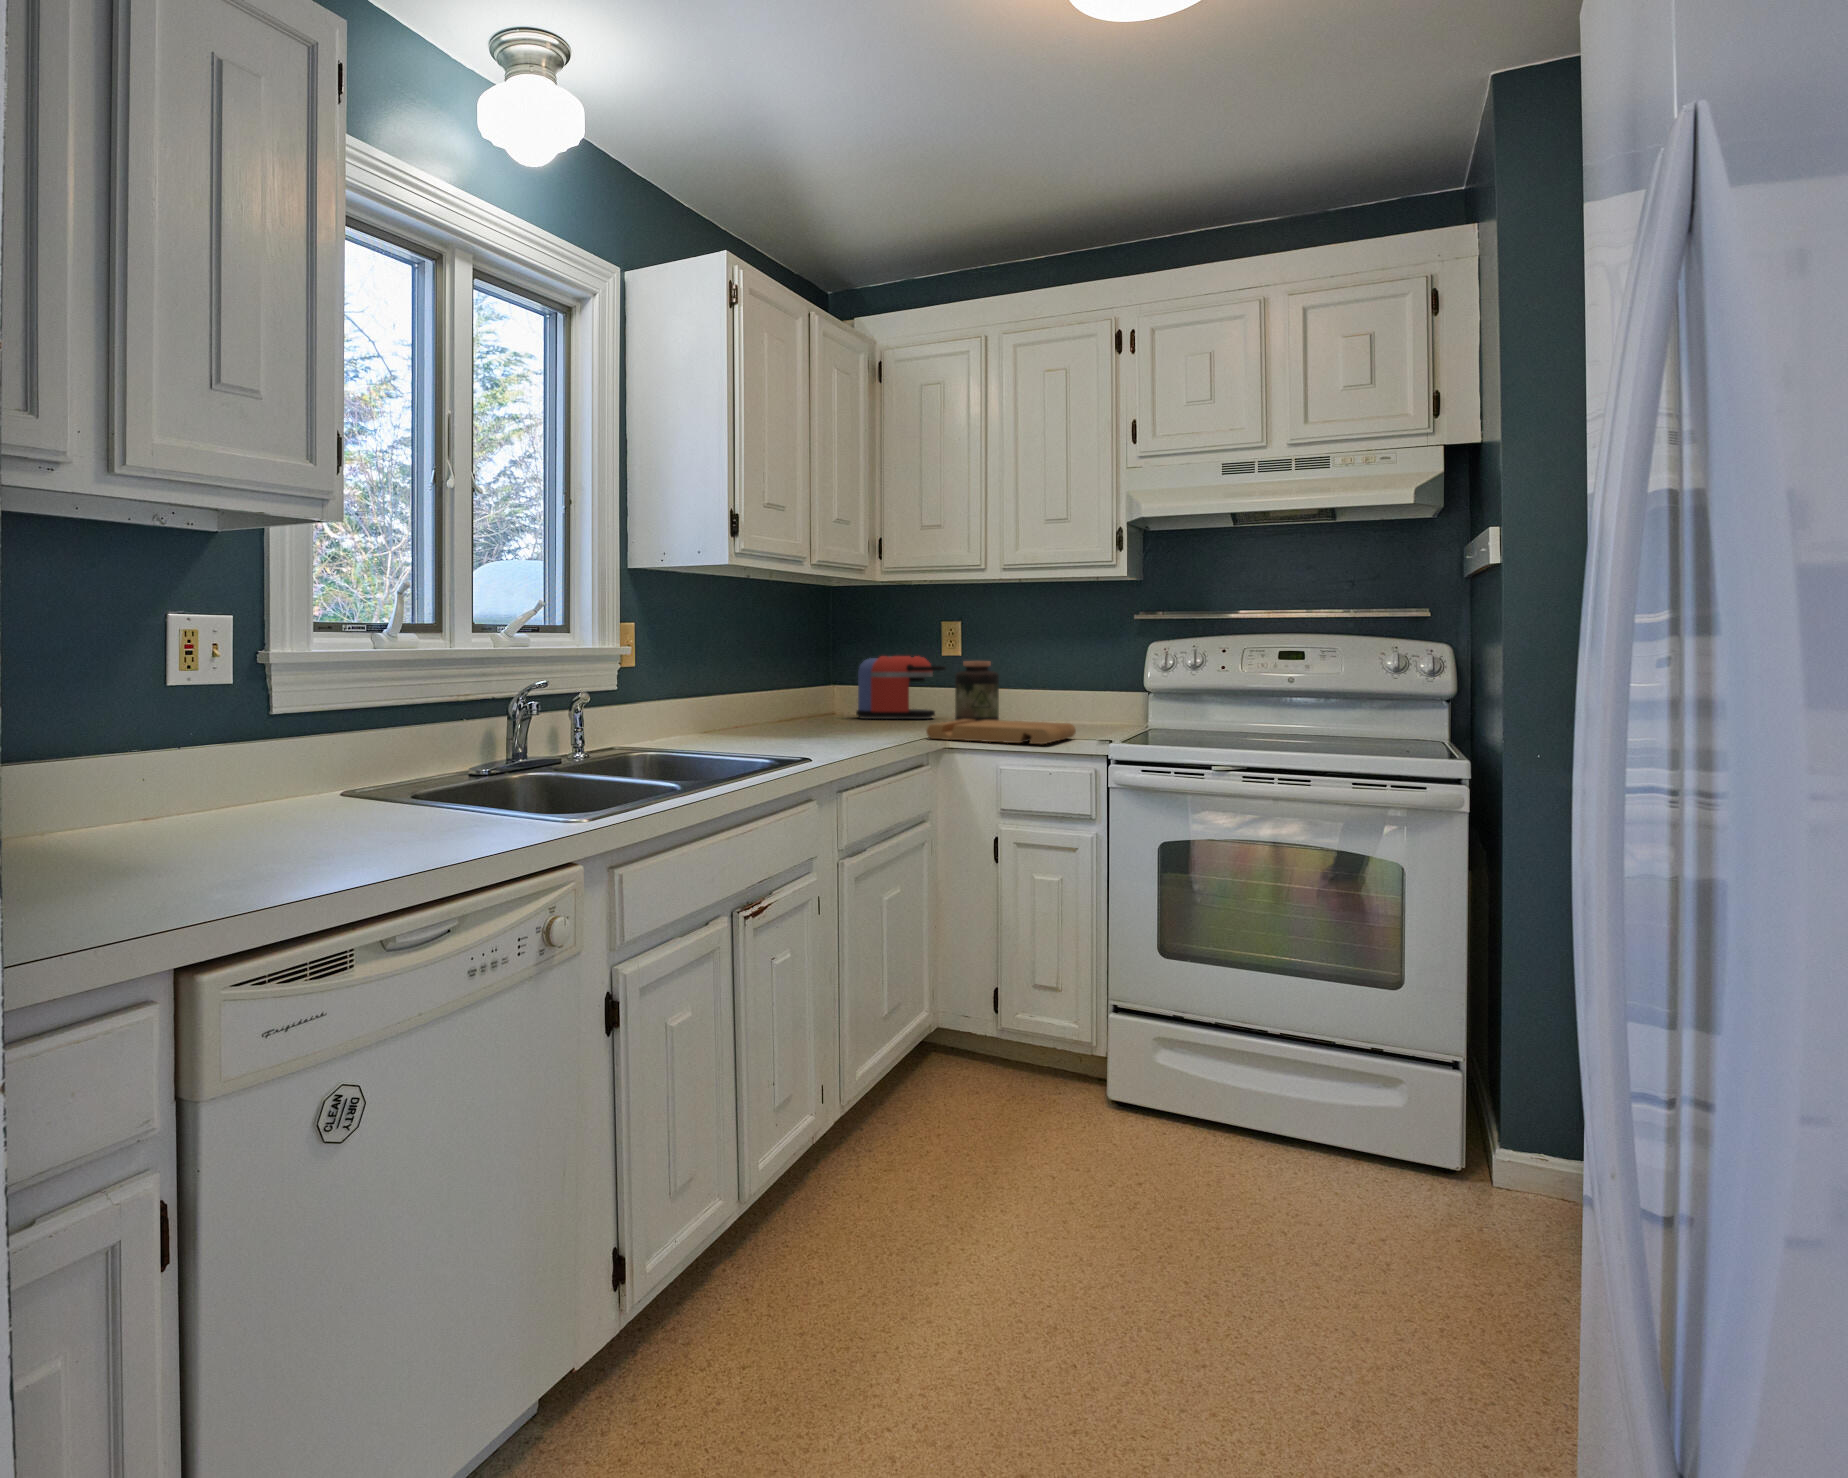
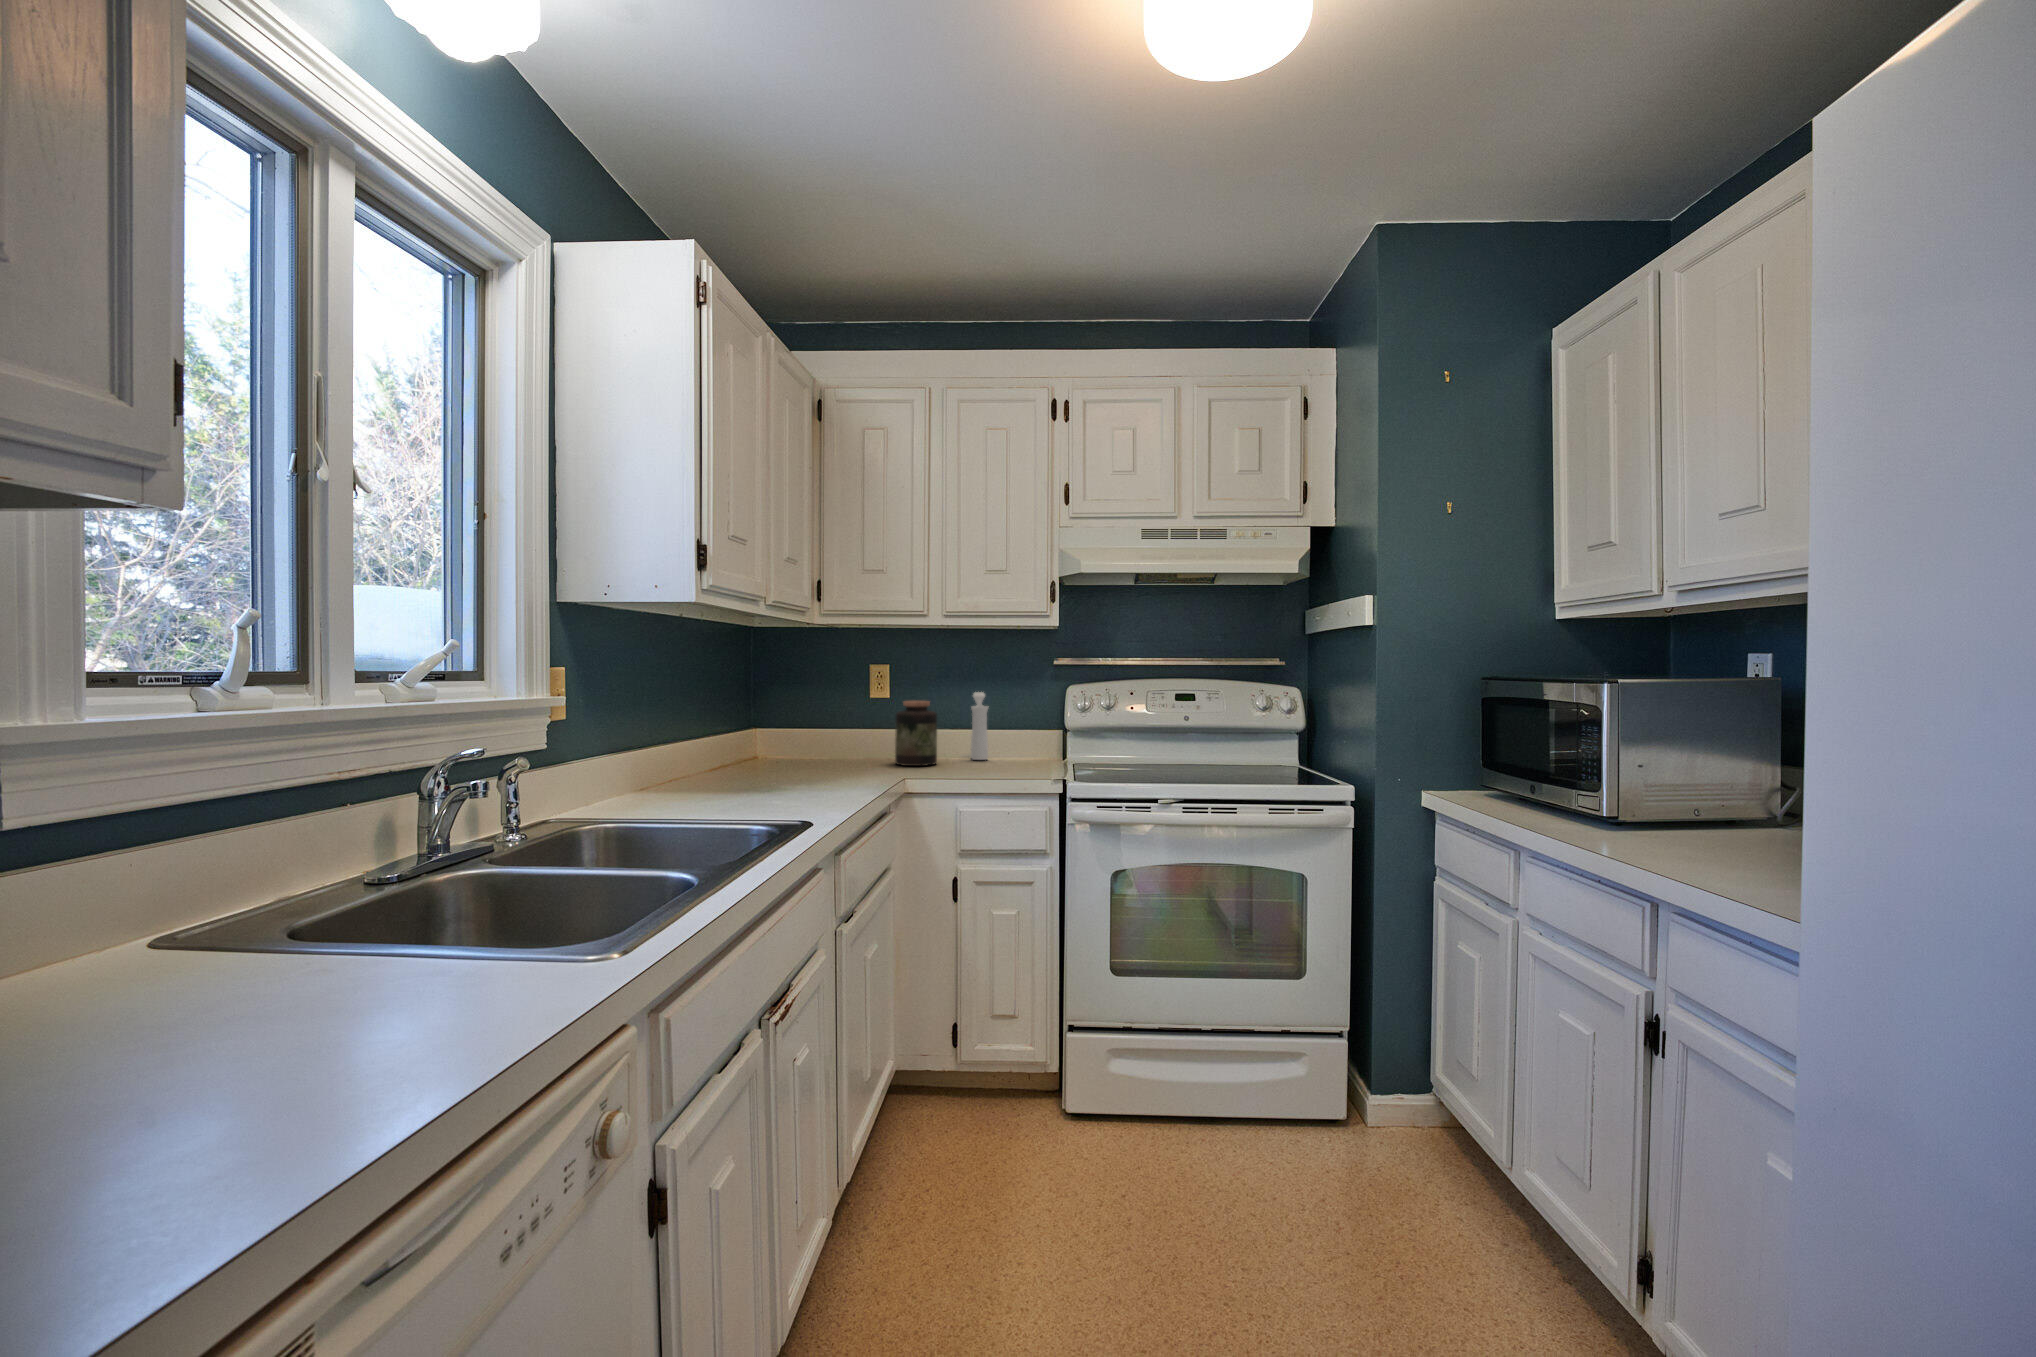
pepper mill: none [1041,653,1064,725] -> present [971,692,988,760]
coffee maker: present [856,656,946,719] -> none [783,694,874,758]
cutting board: present [926,719,1076,744] -> none [891,760,1026,785]

